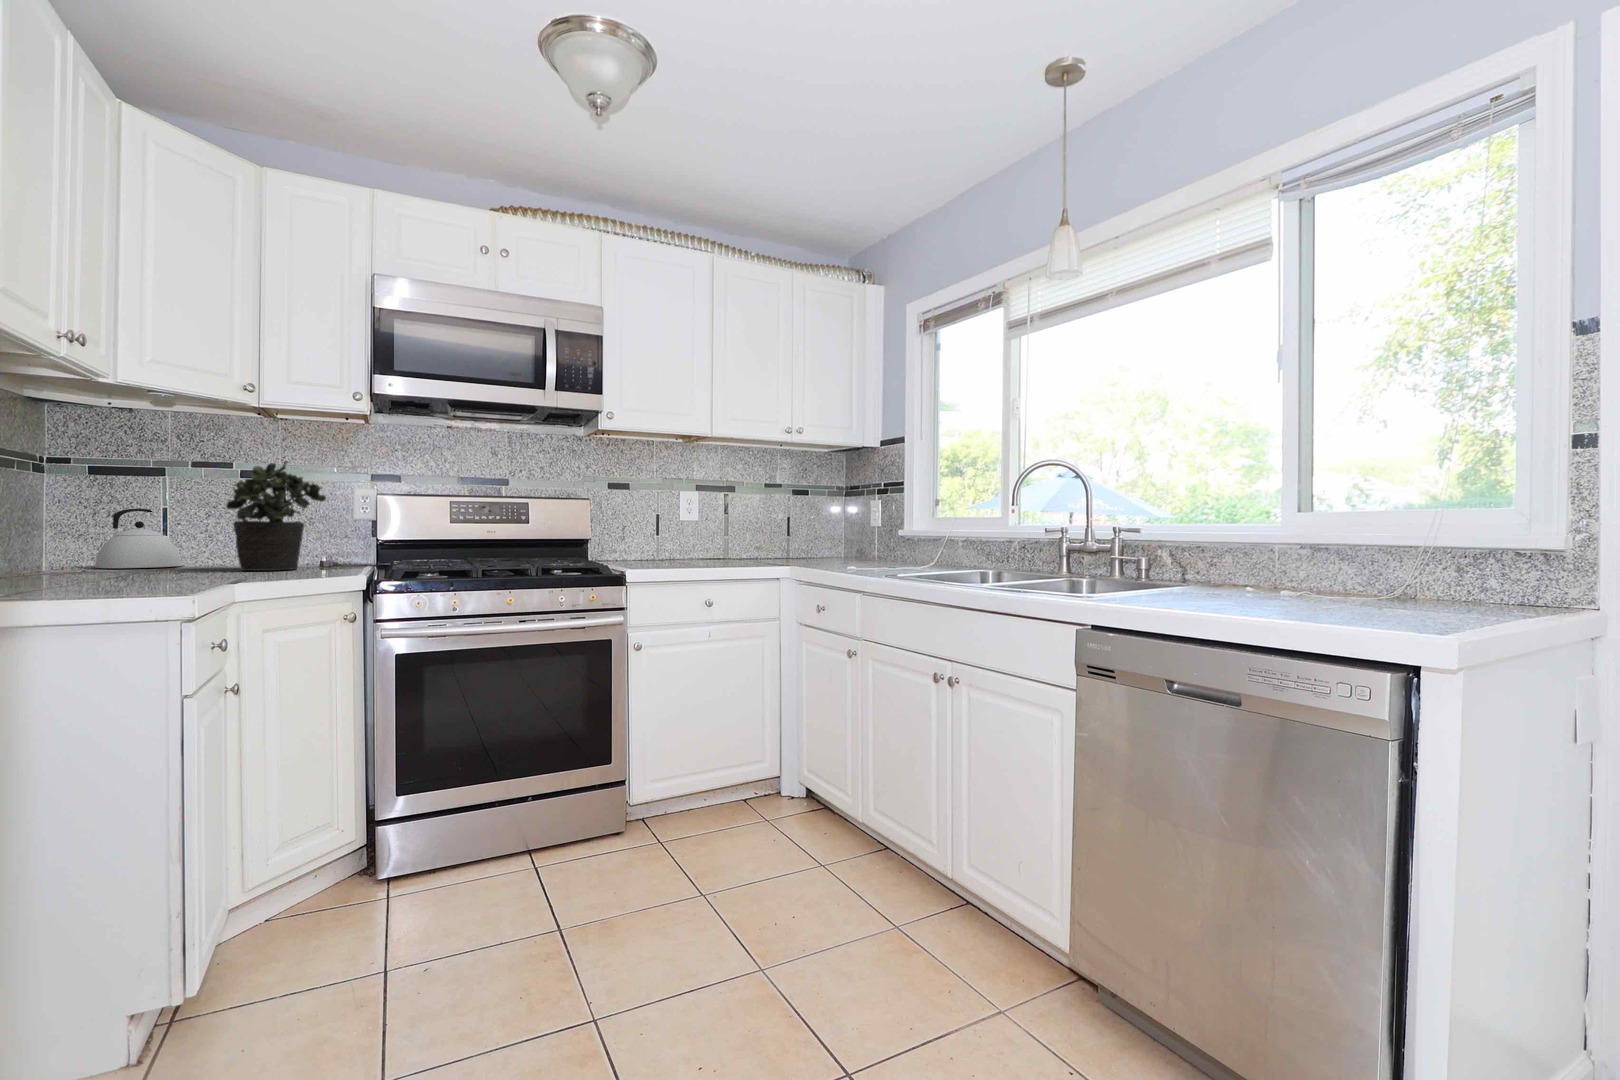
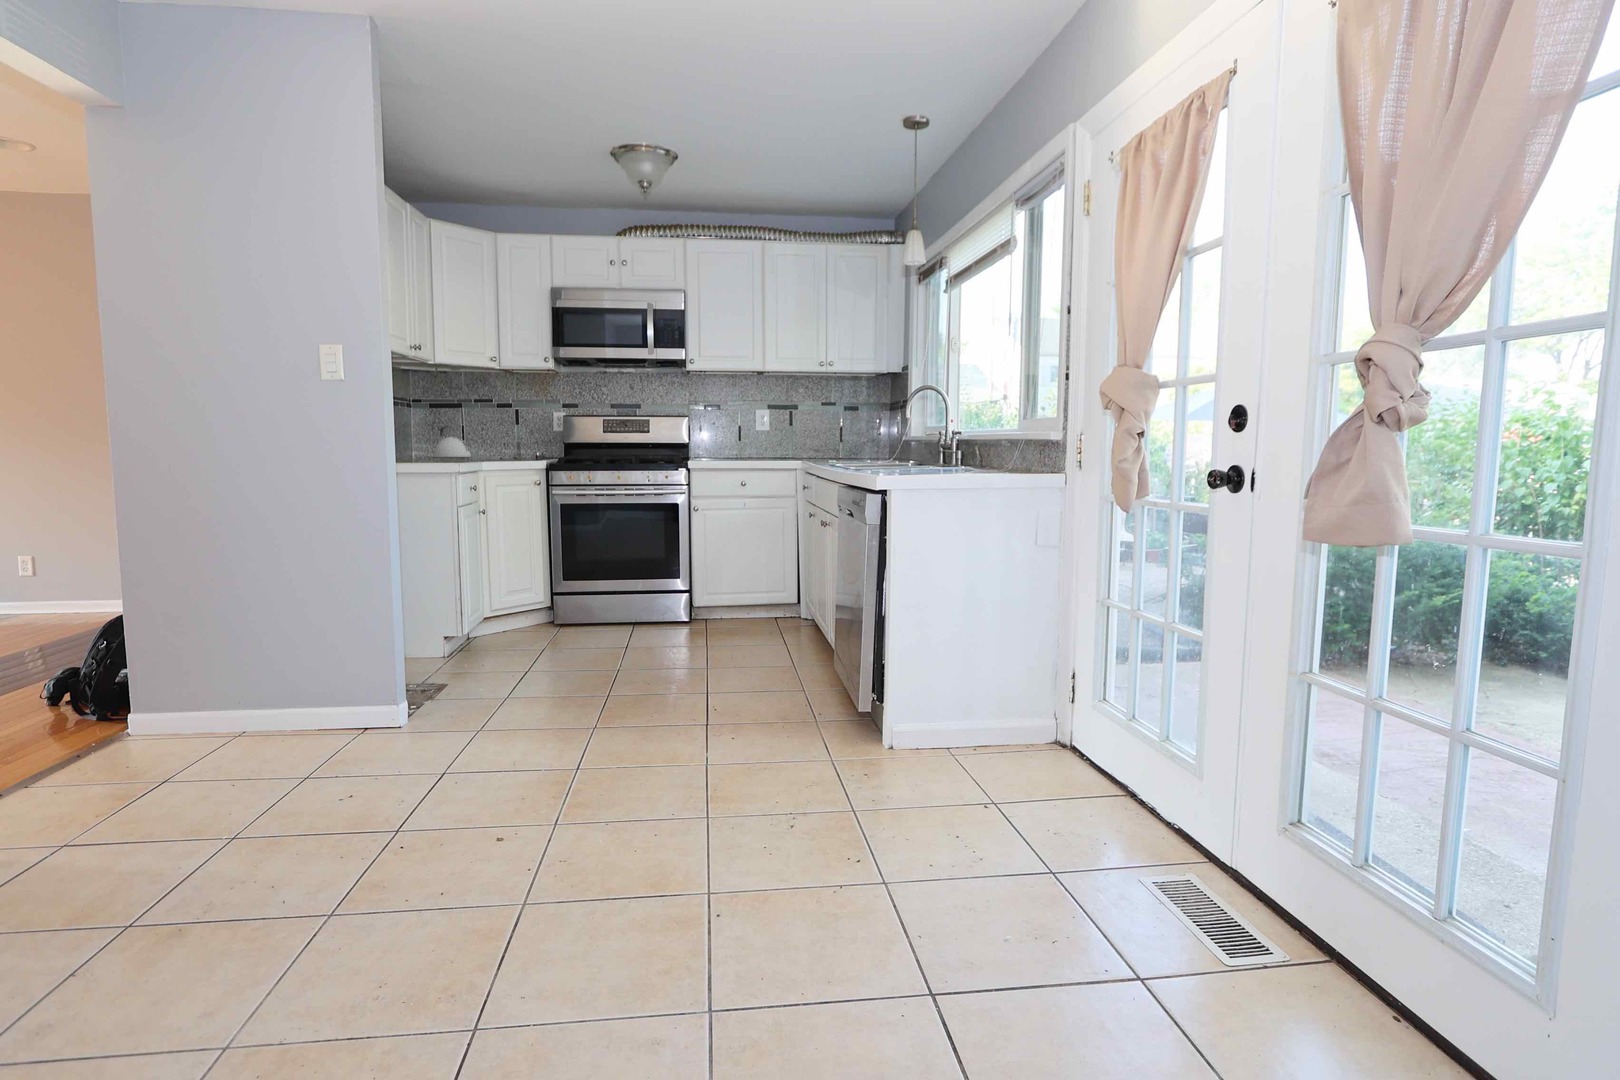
potted plant: present [226,461,326,571] -> none [486,398,534,458]

